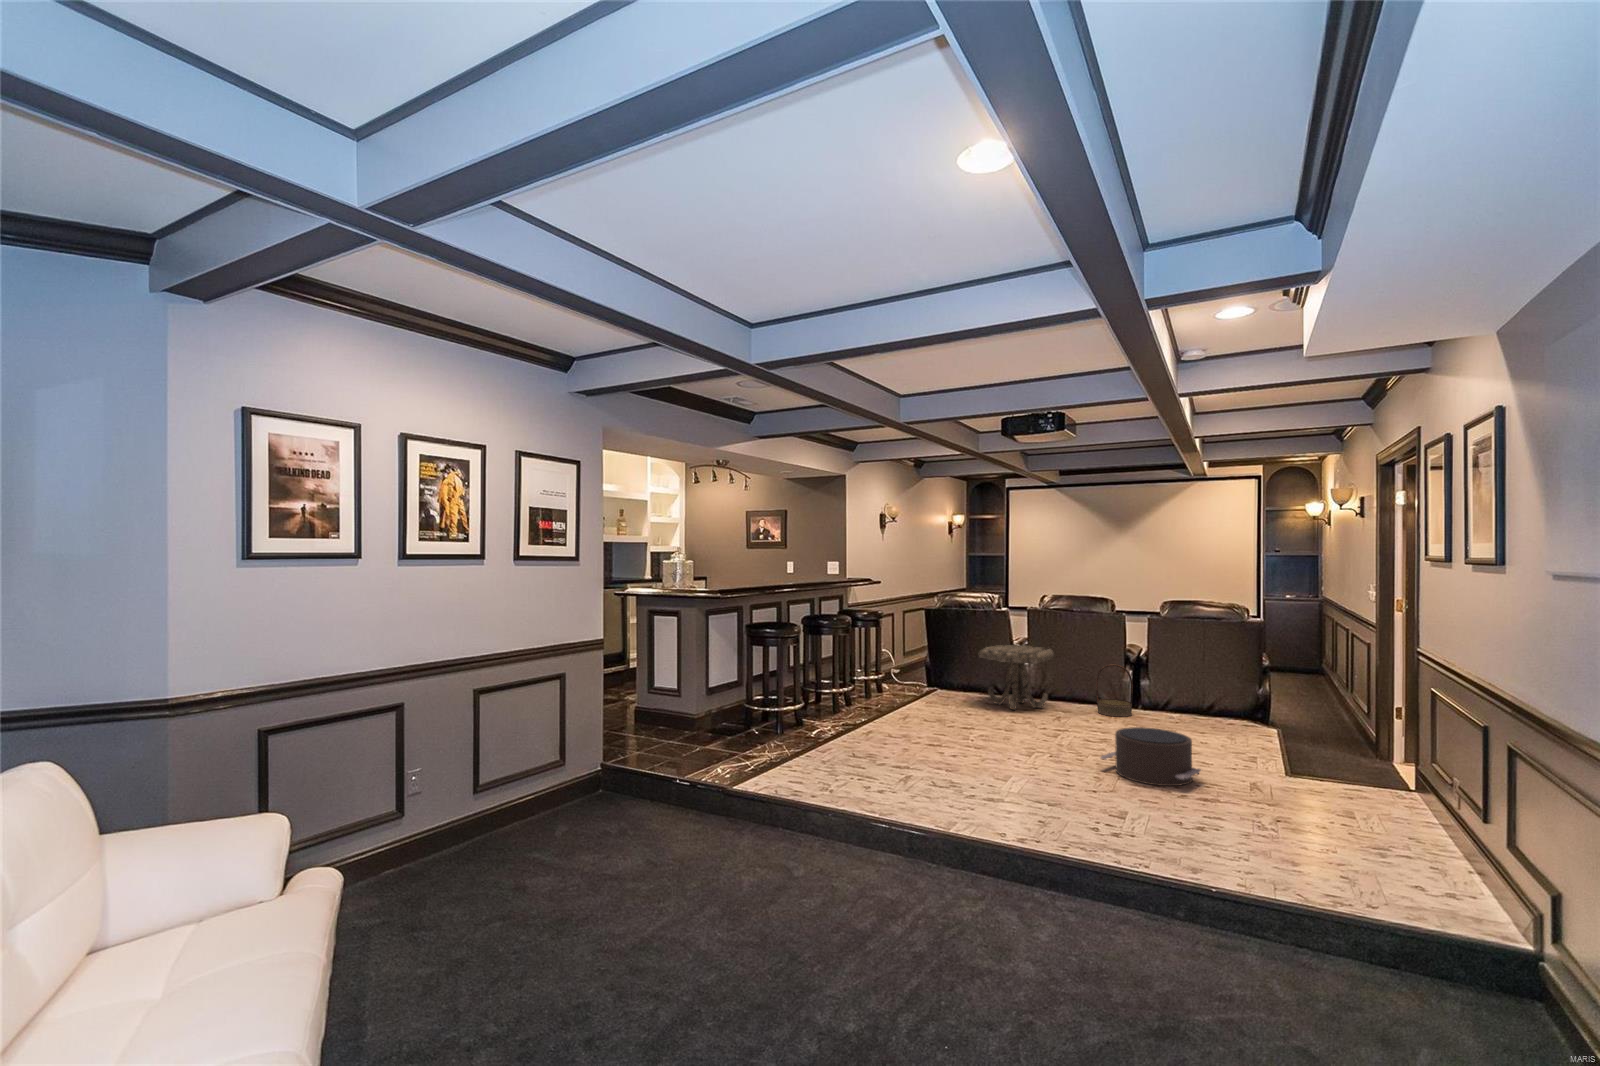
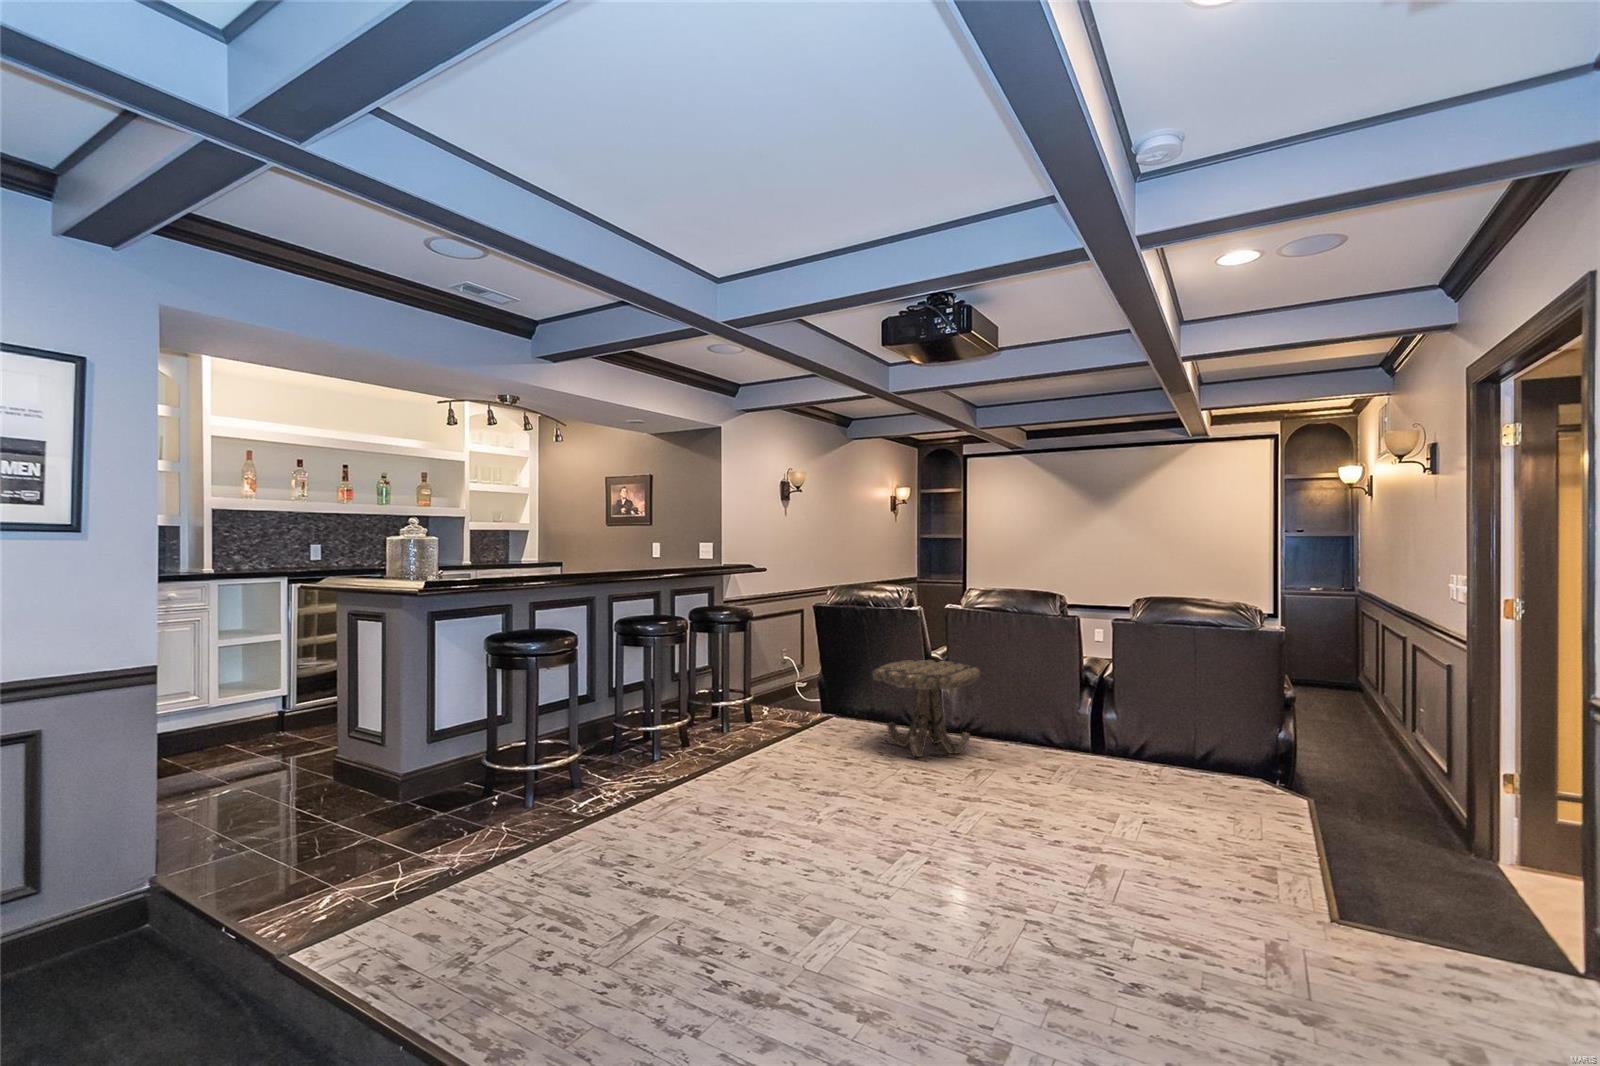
basket: present [1096,664,1133,717] -> none [1037,692,1090,770]
pouf: present [1101,727,1201,786] -> none [1003,816,1175,937]

